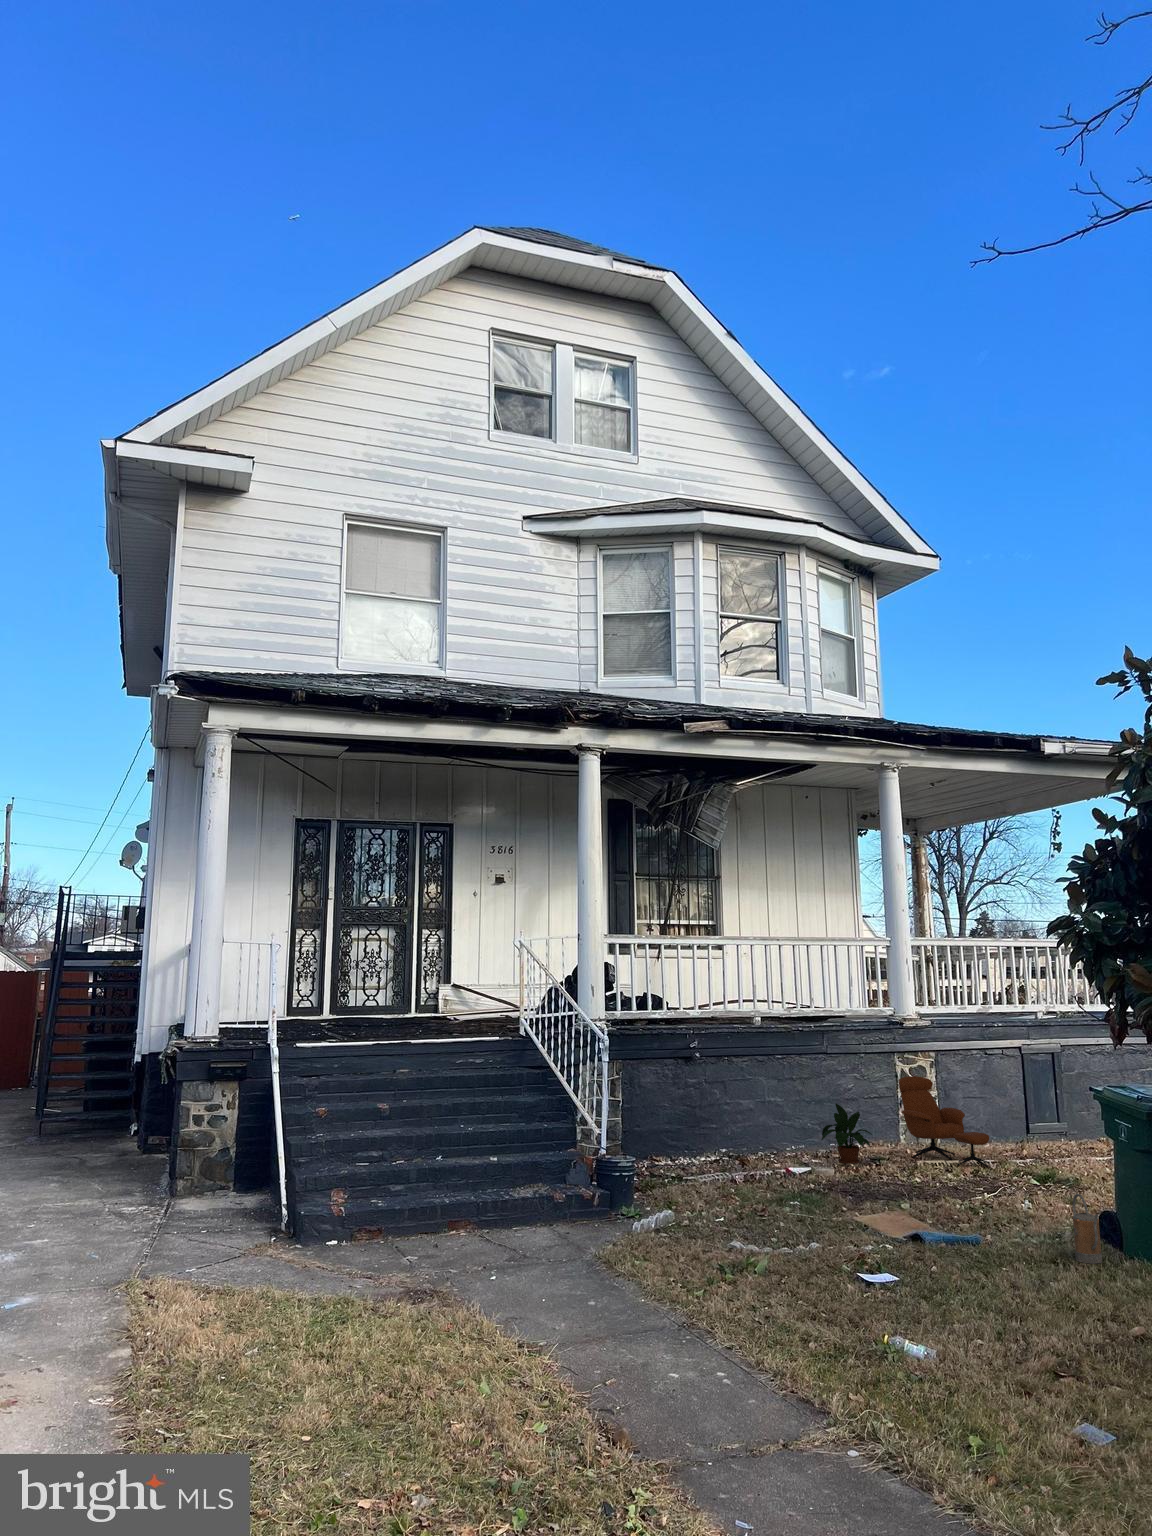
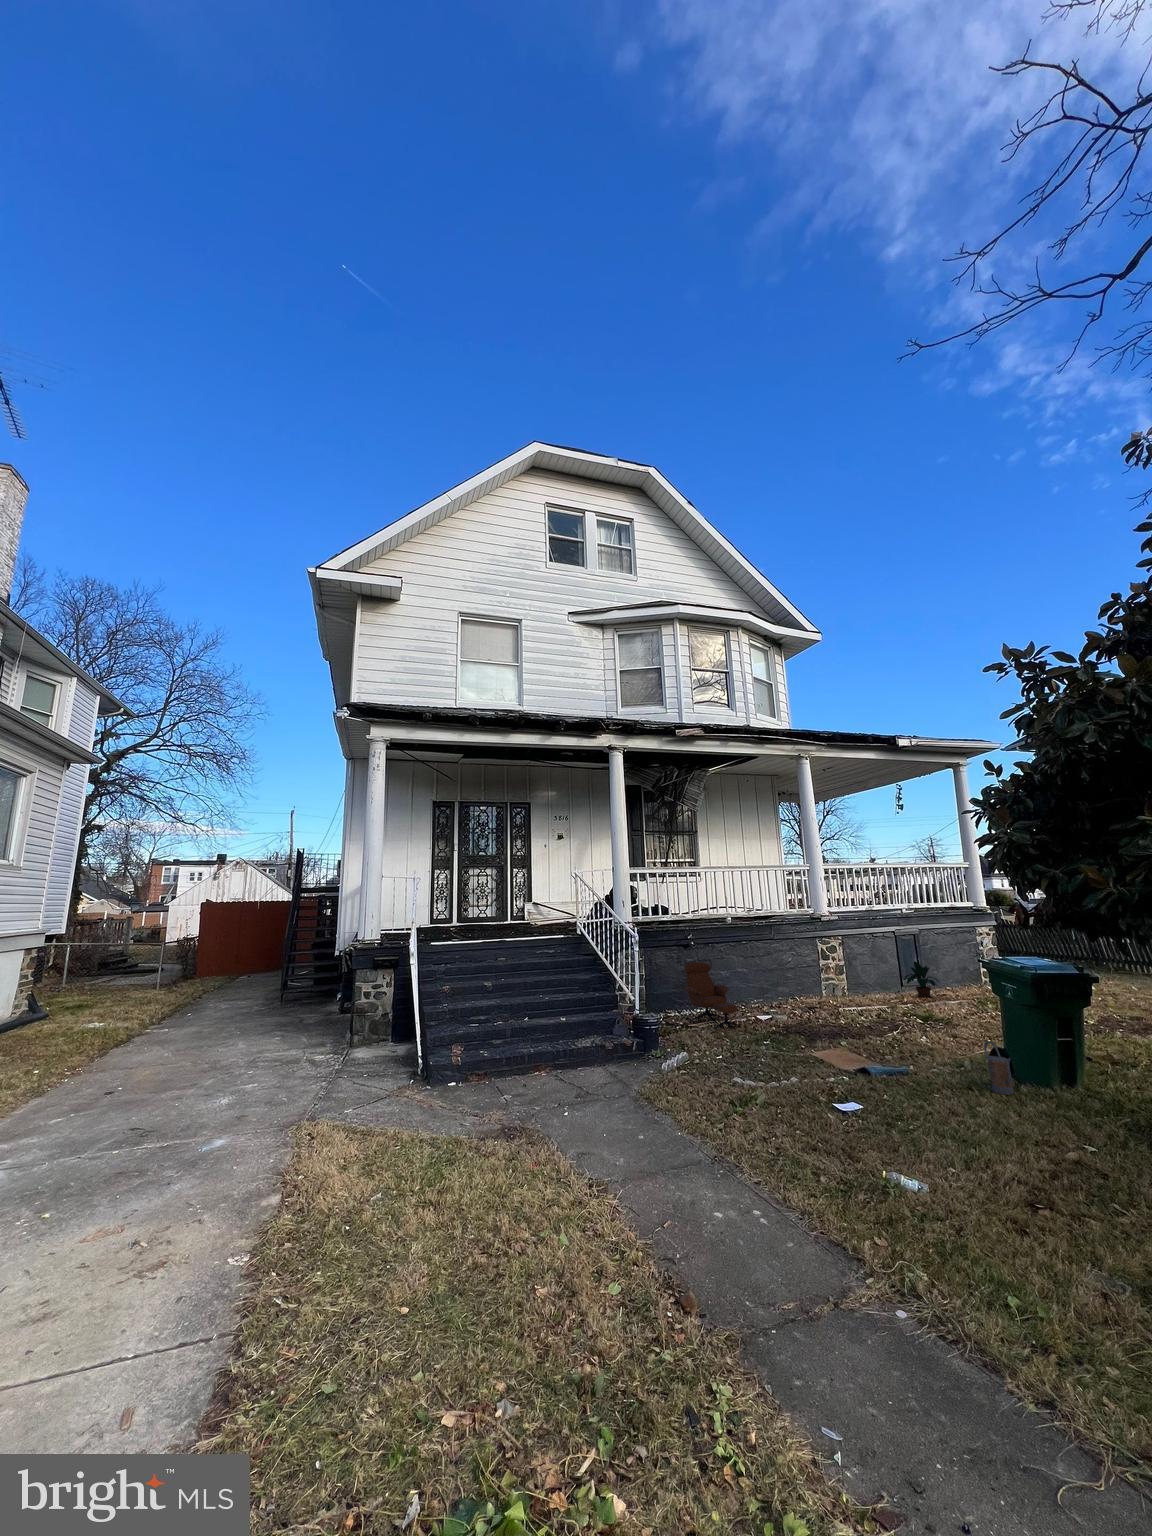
lounge chair: present [899,1076,989,1167] -> present [684,962,740,1030]
potted plant: present [821,1104,872,1163] -> present [904,961,939,997]

